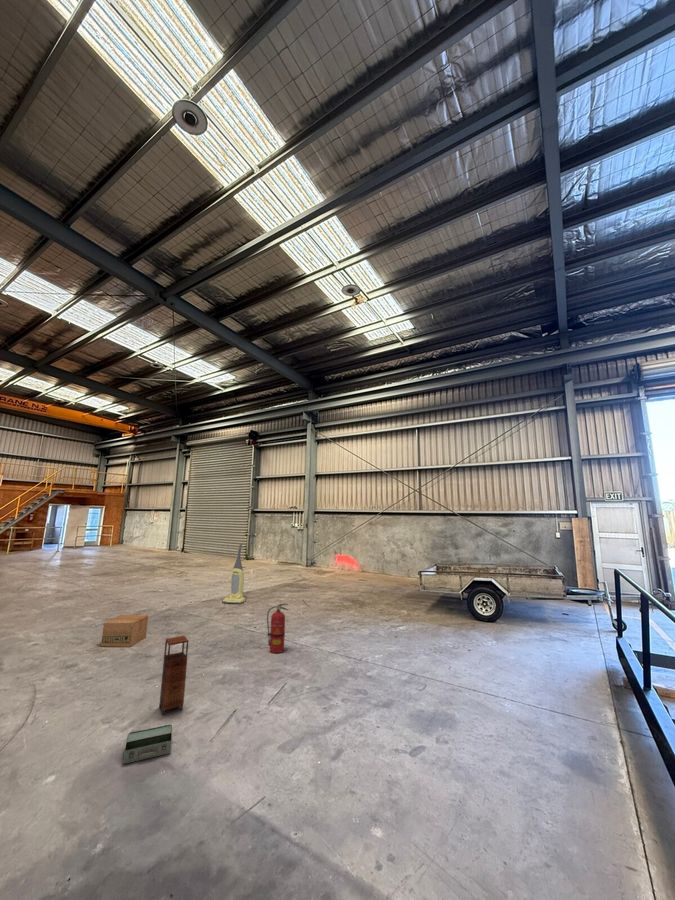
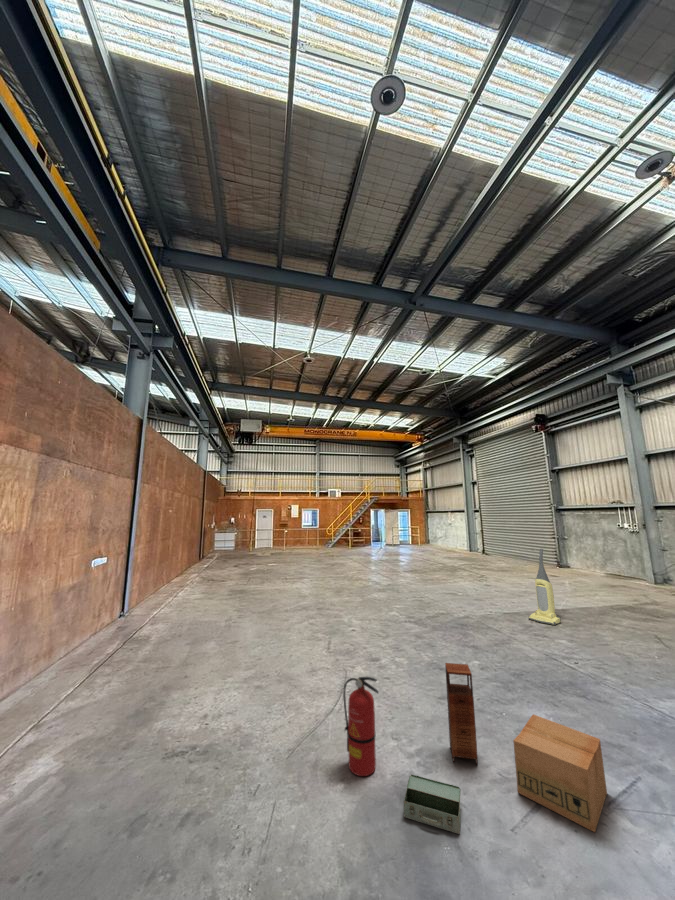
fire extinguisher: present [267,604,288,653] -> present [343,677,378,776]
cardboard box: present [101,615,148,647] -> present [513,714,607,832]

